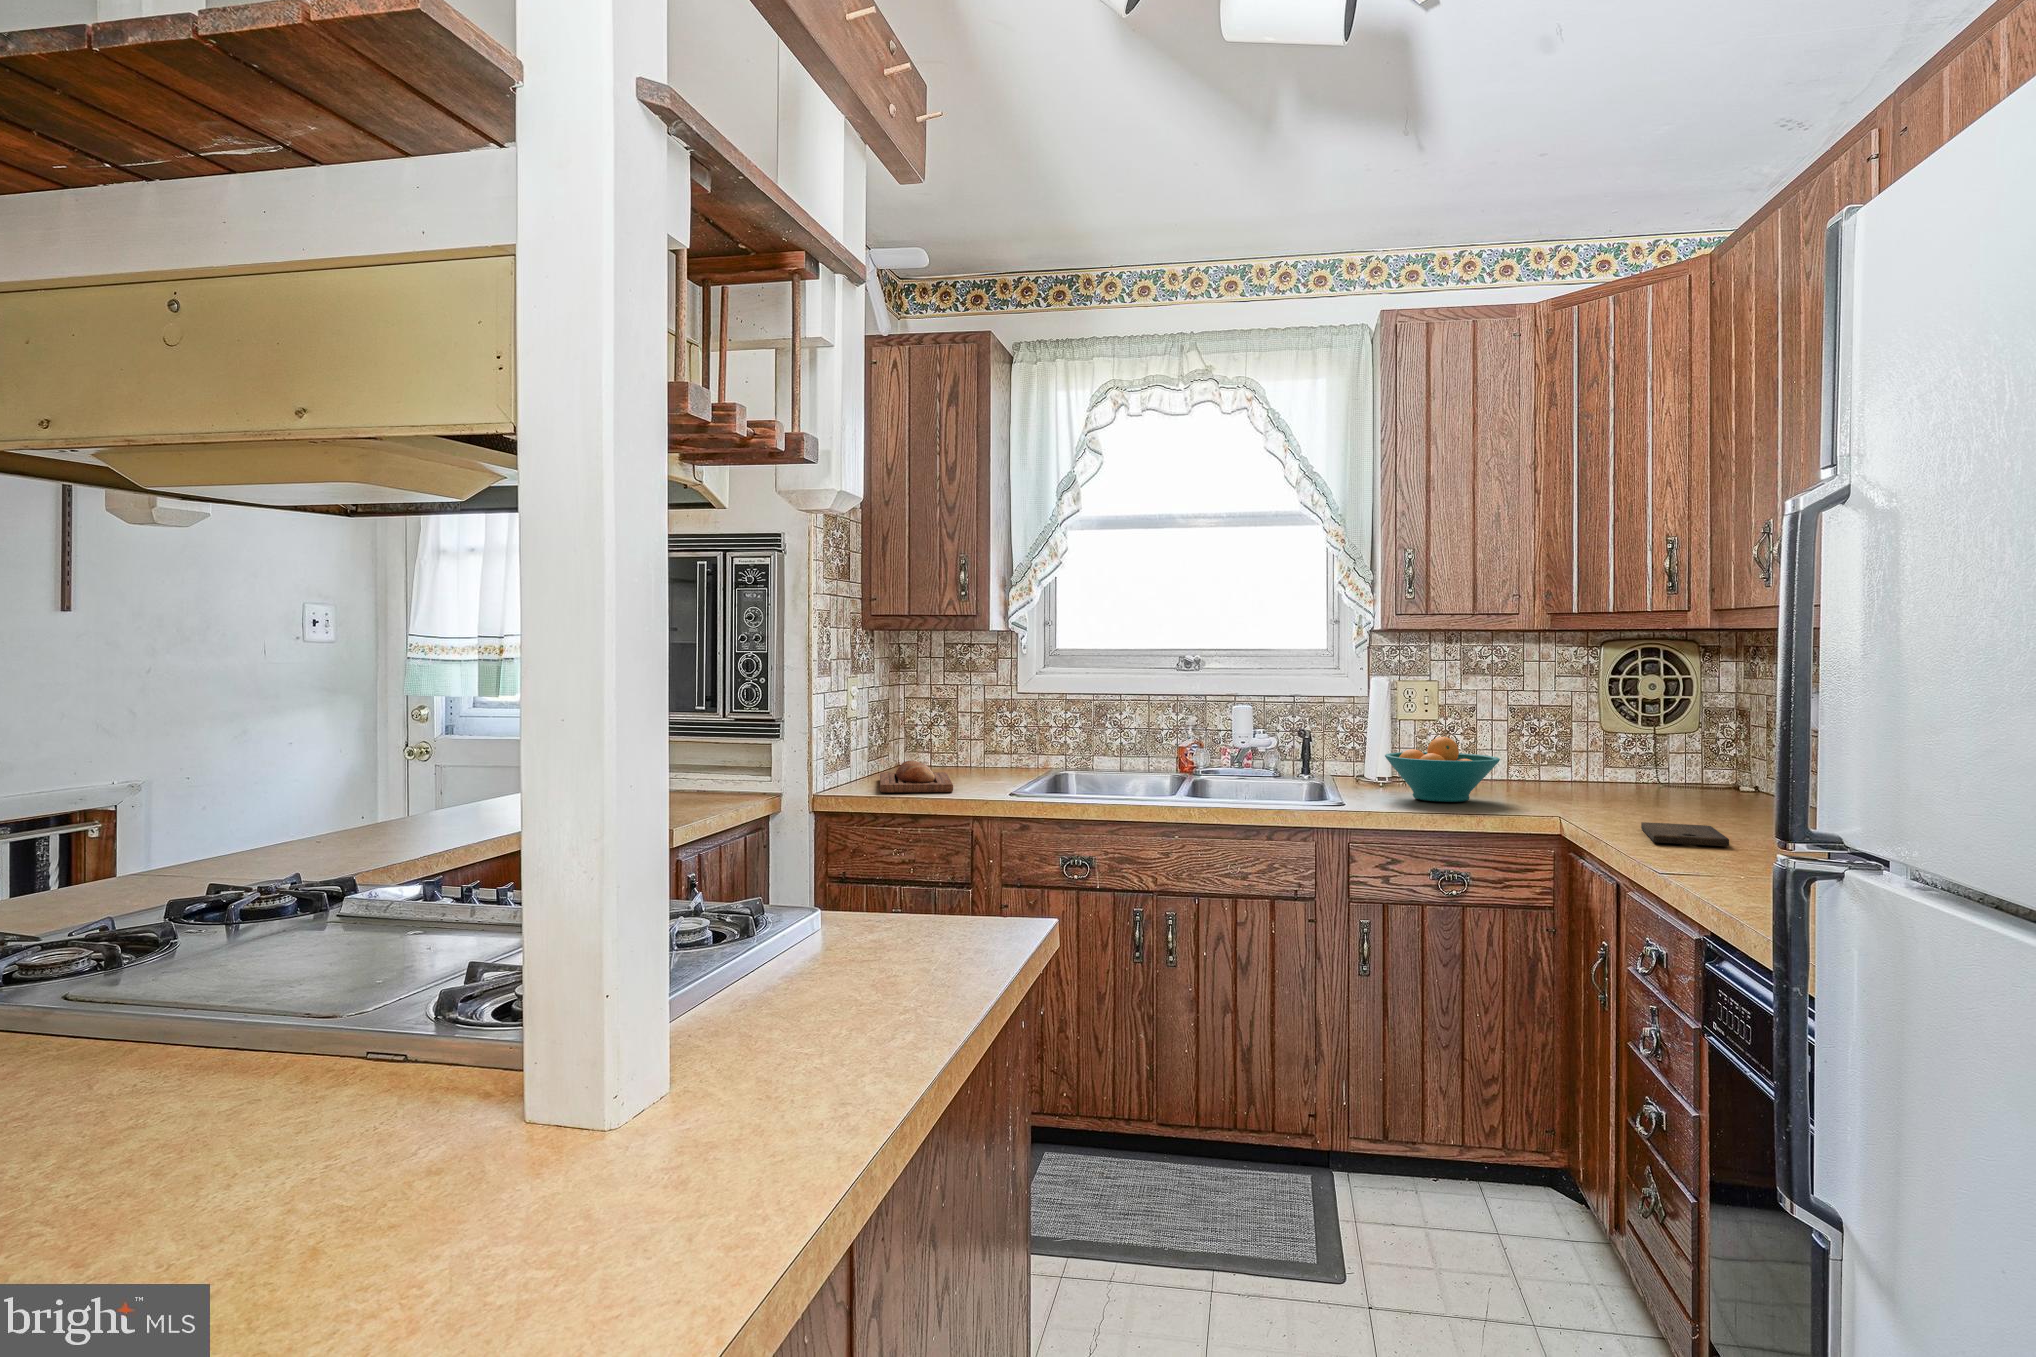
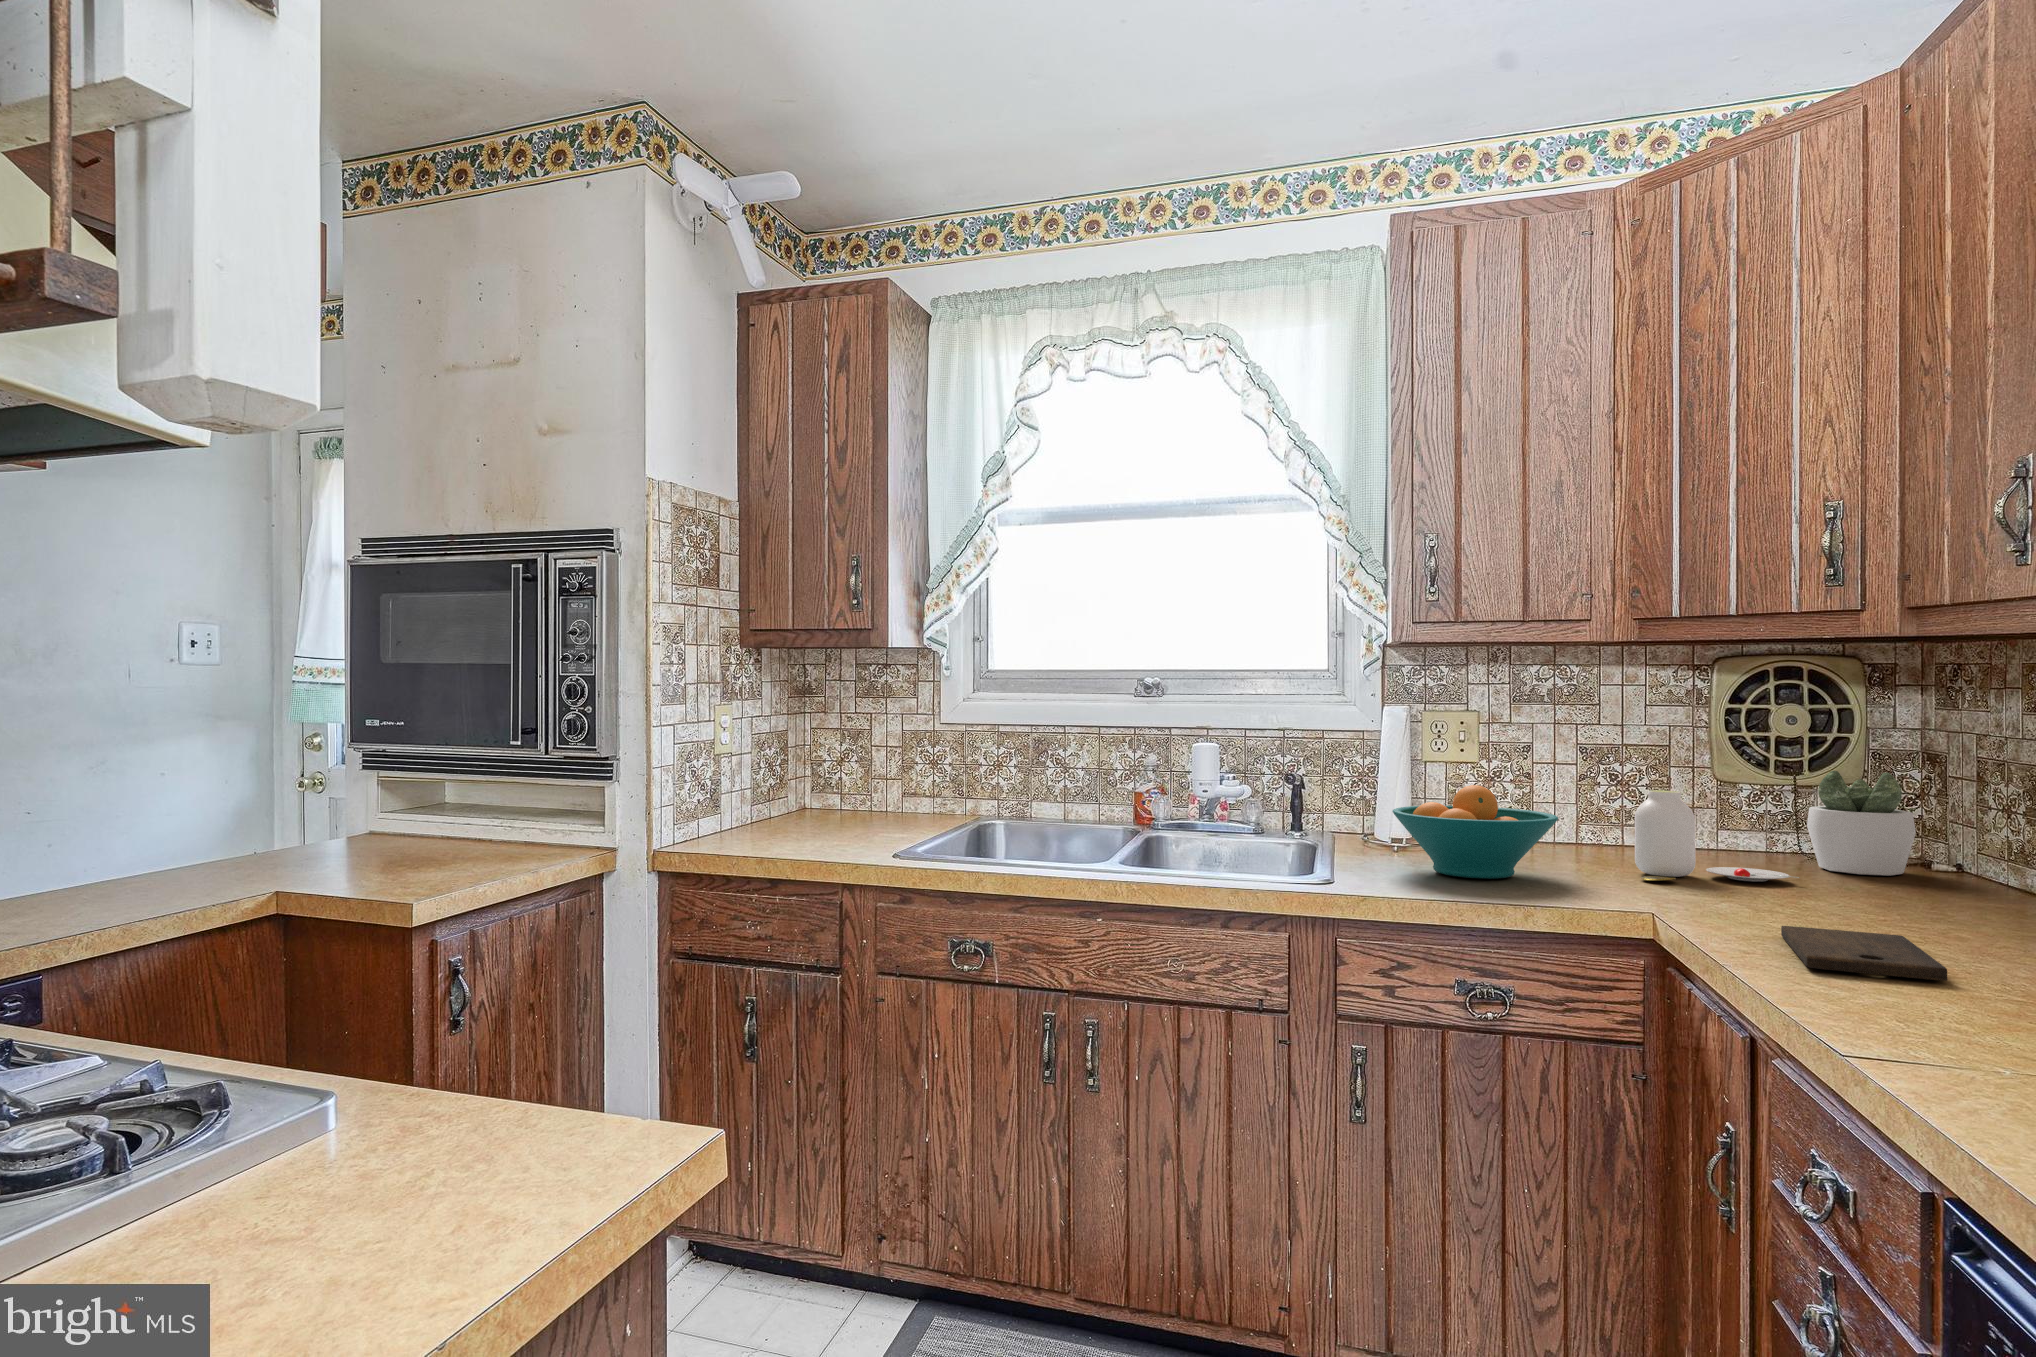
succulent plant: none [1663,725,1733,797] -> present [1807,771,1916,876]
jar: none [1549,740,1656,802] -> present [1635,790,1799,882]
bread loaf: present [880,761,953,792] -> none [733,809,849,851]

